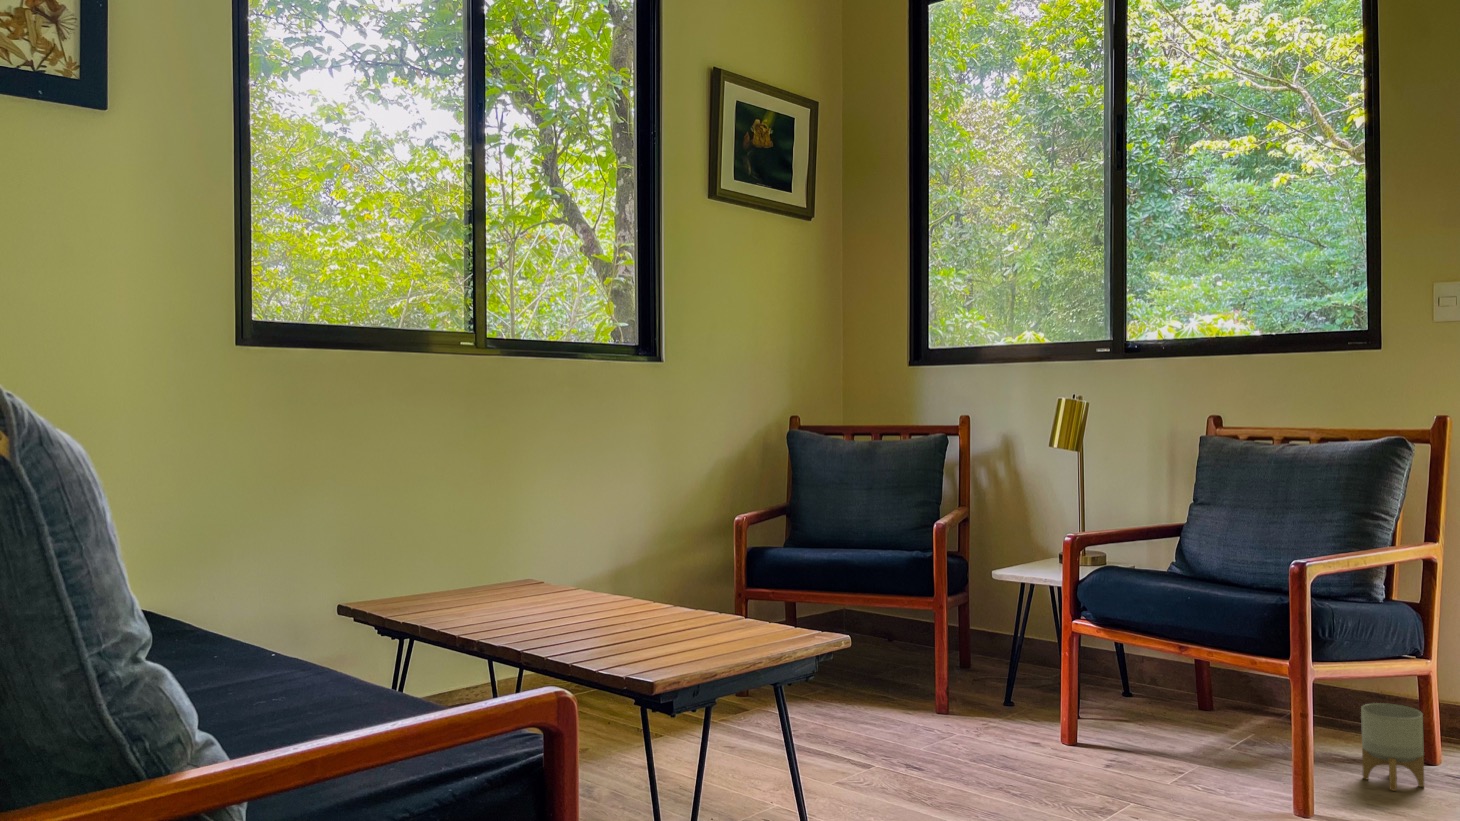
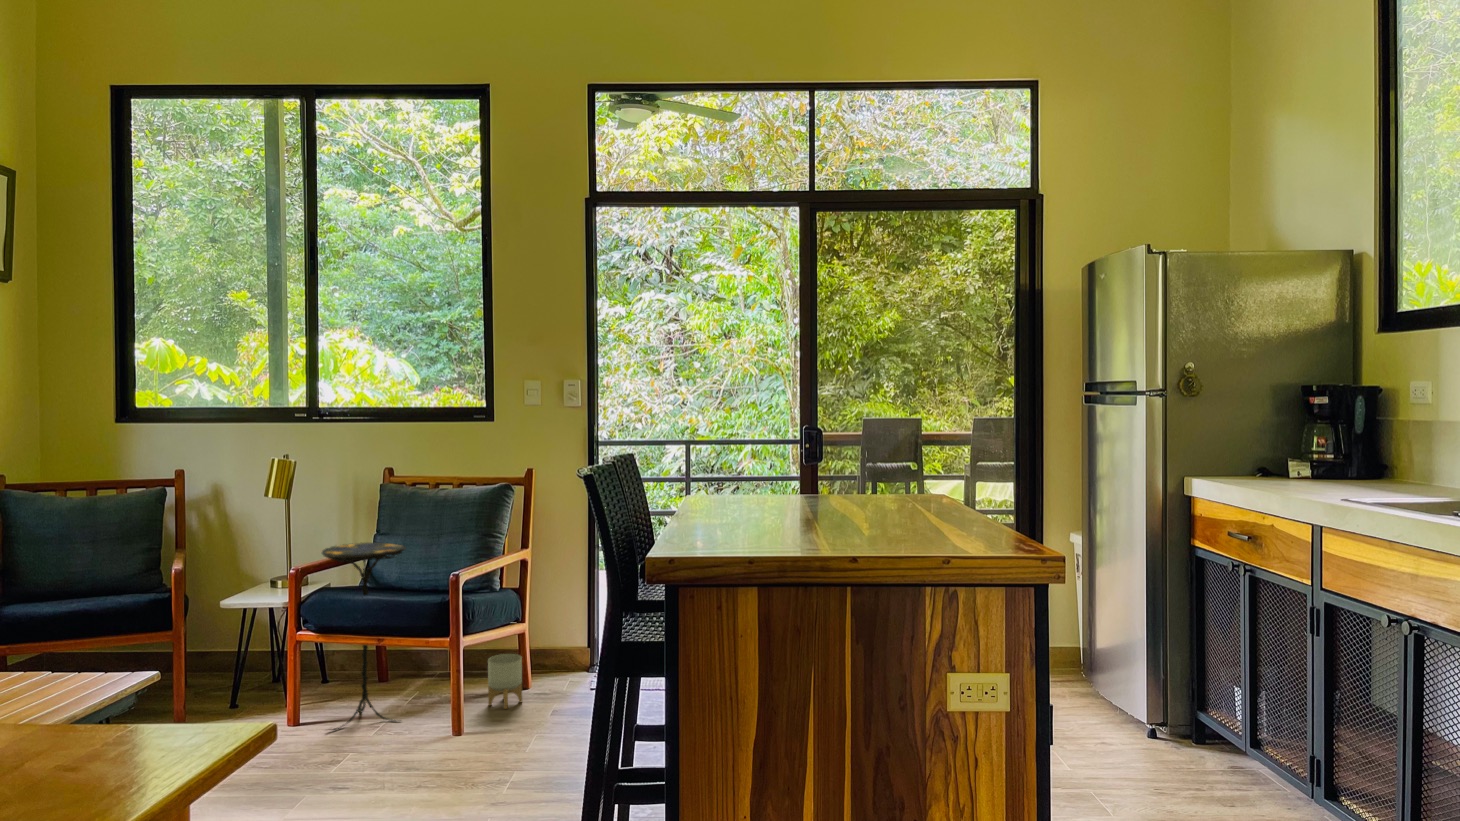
side table: none [1110,509,1228,768] -> present [322,543,406,730]

